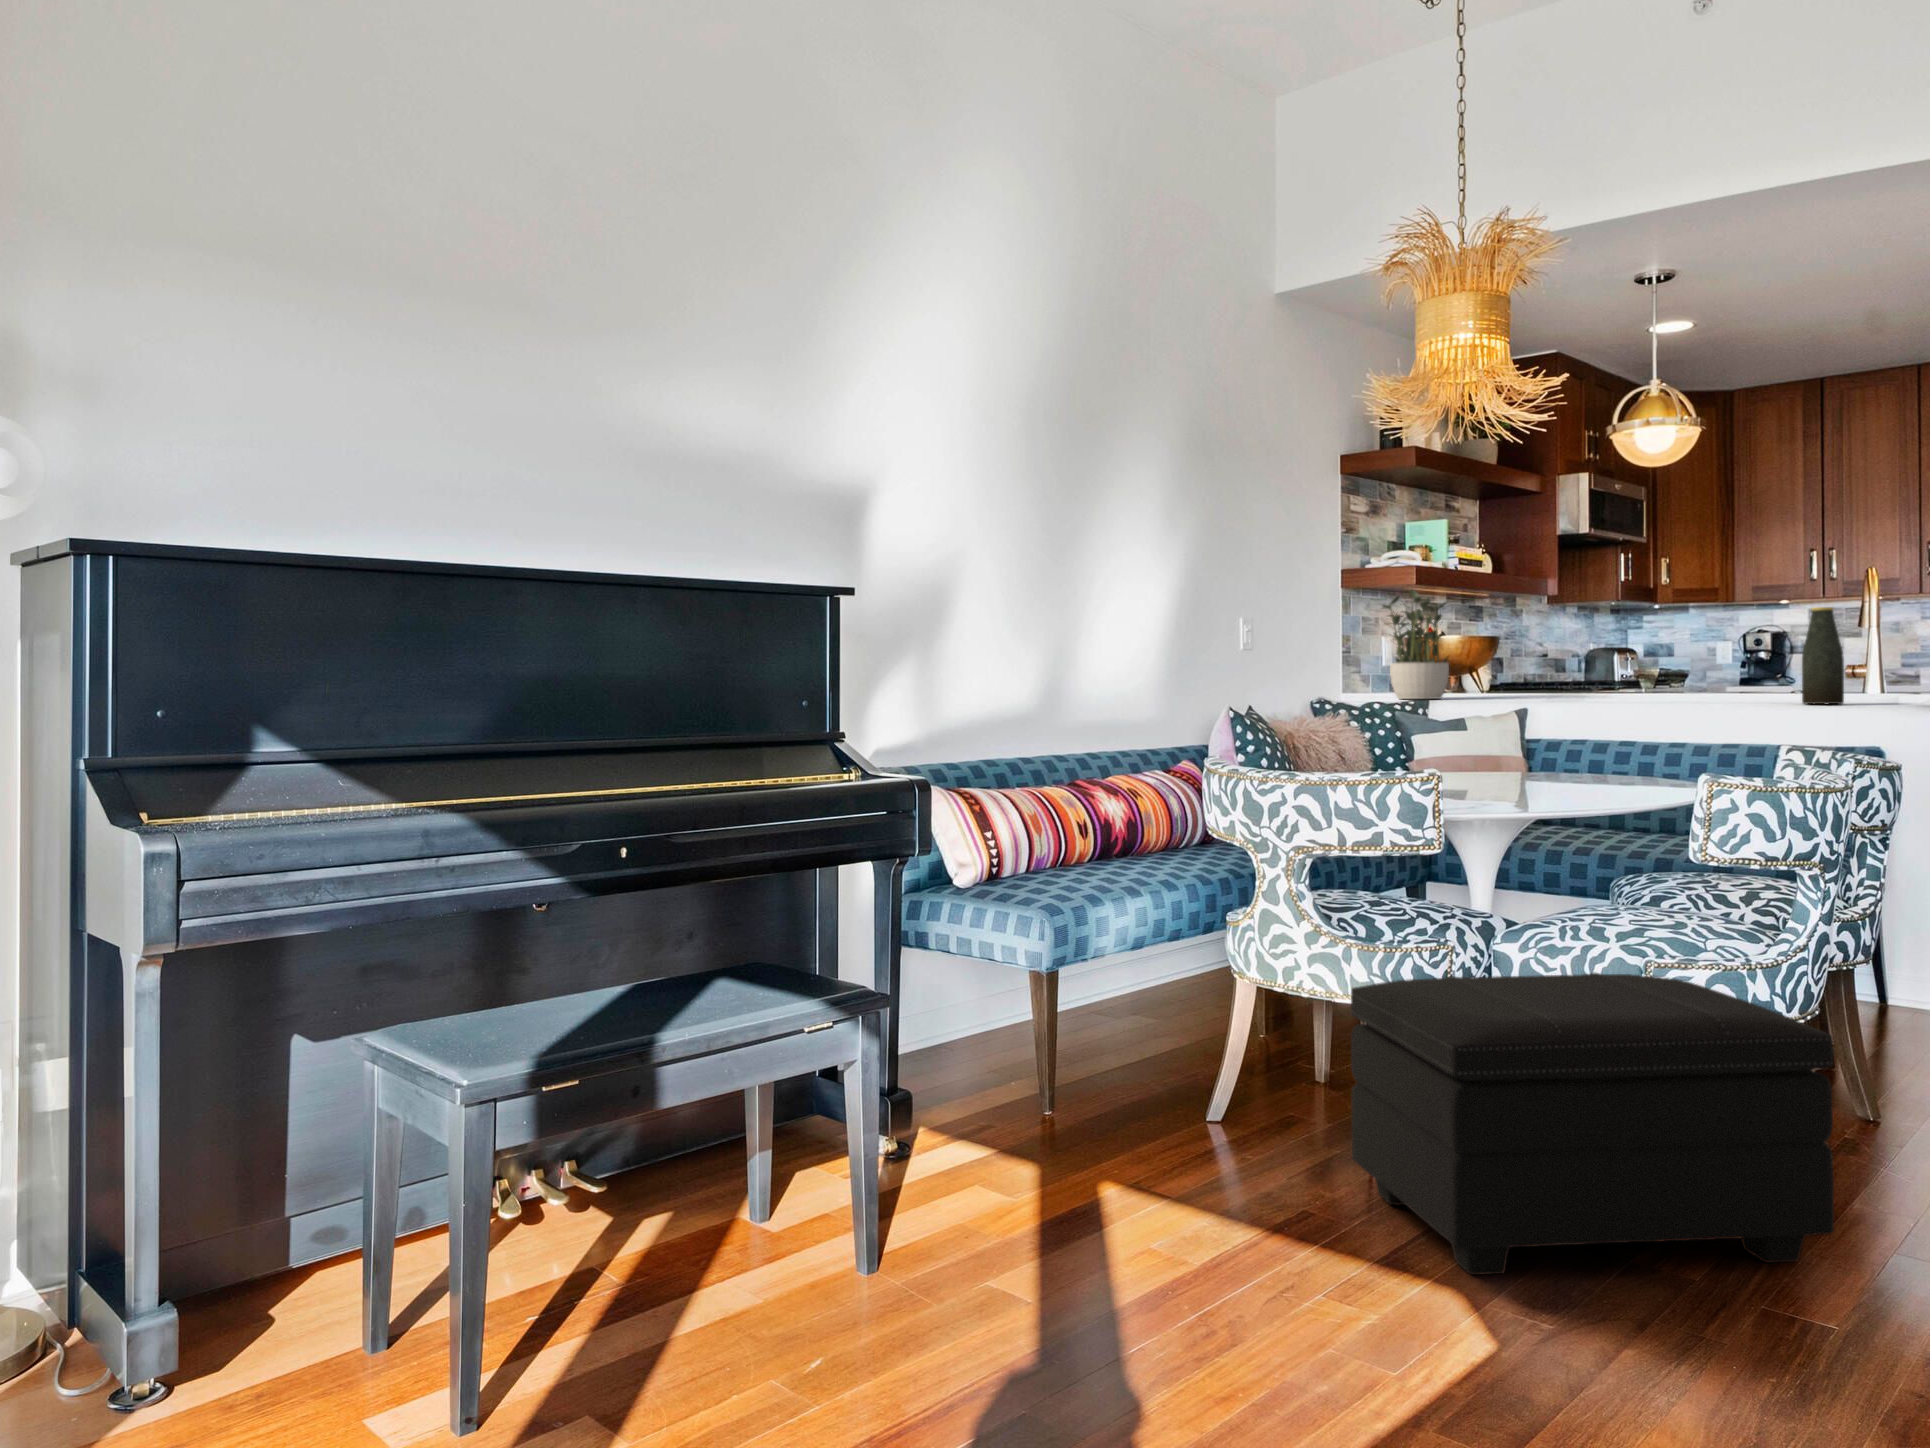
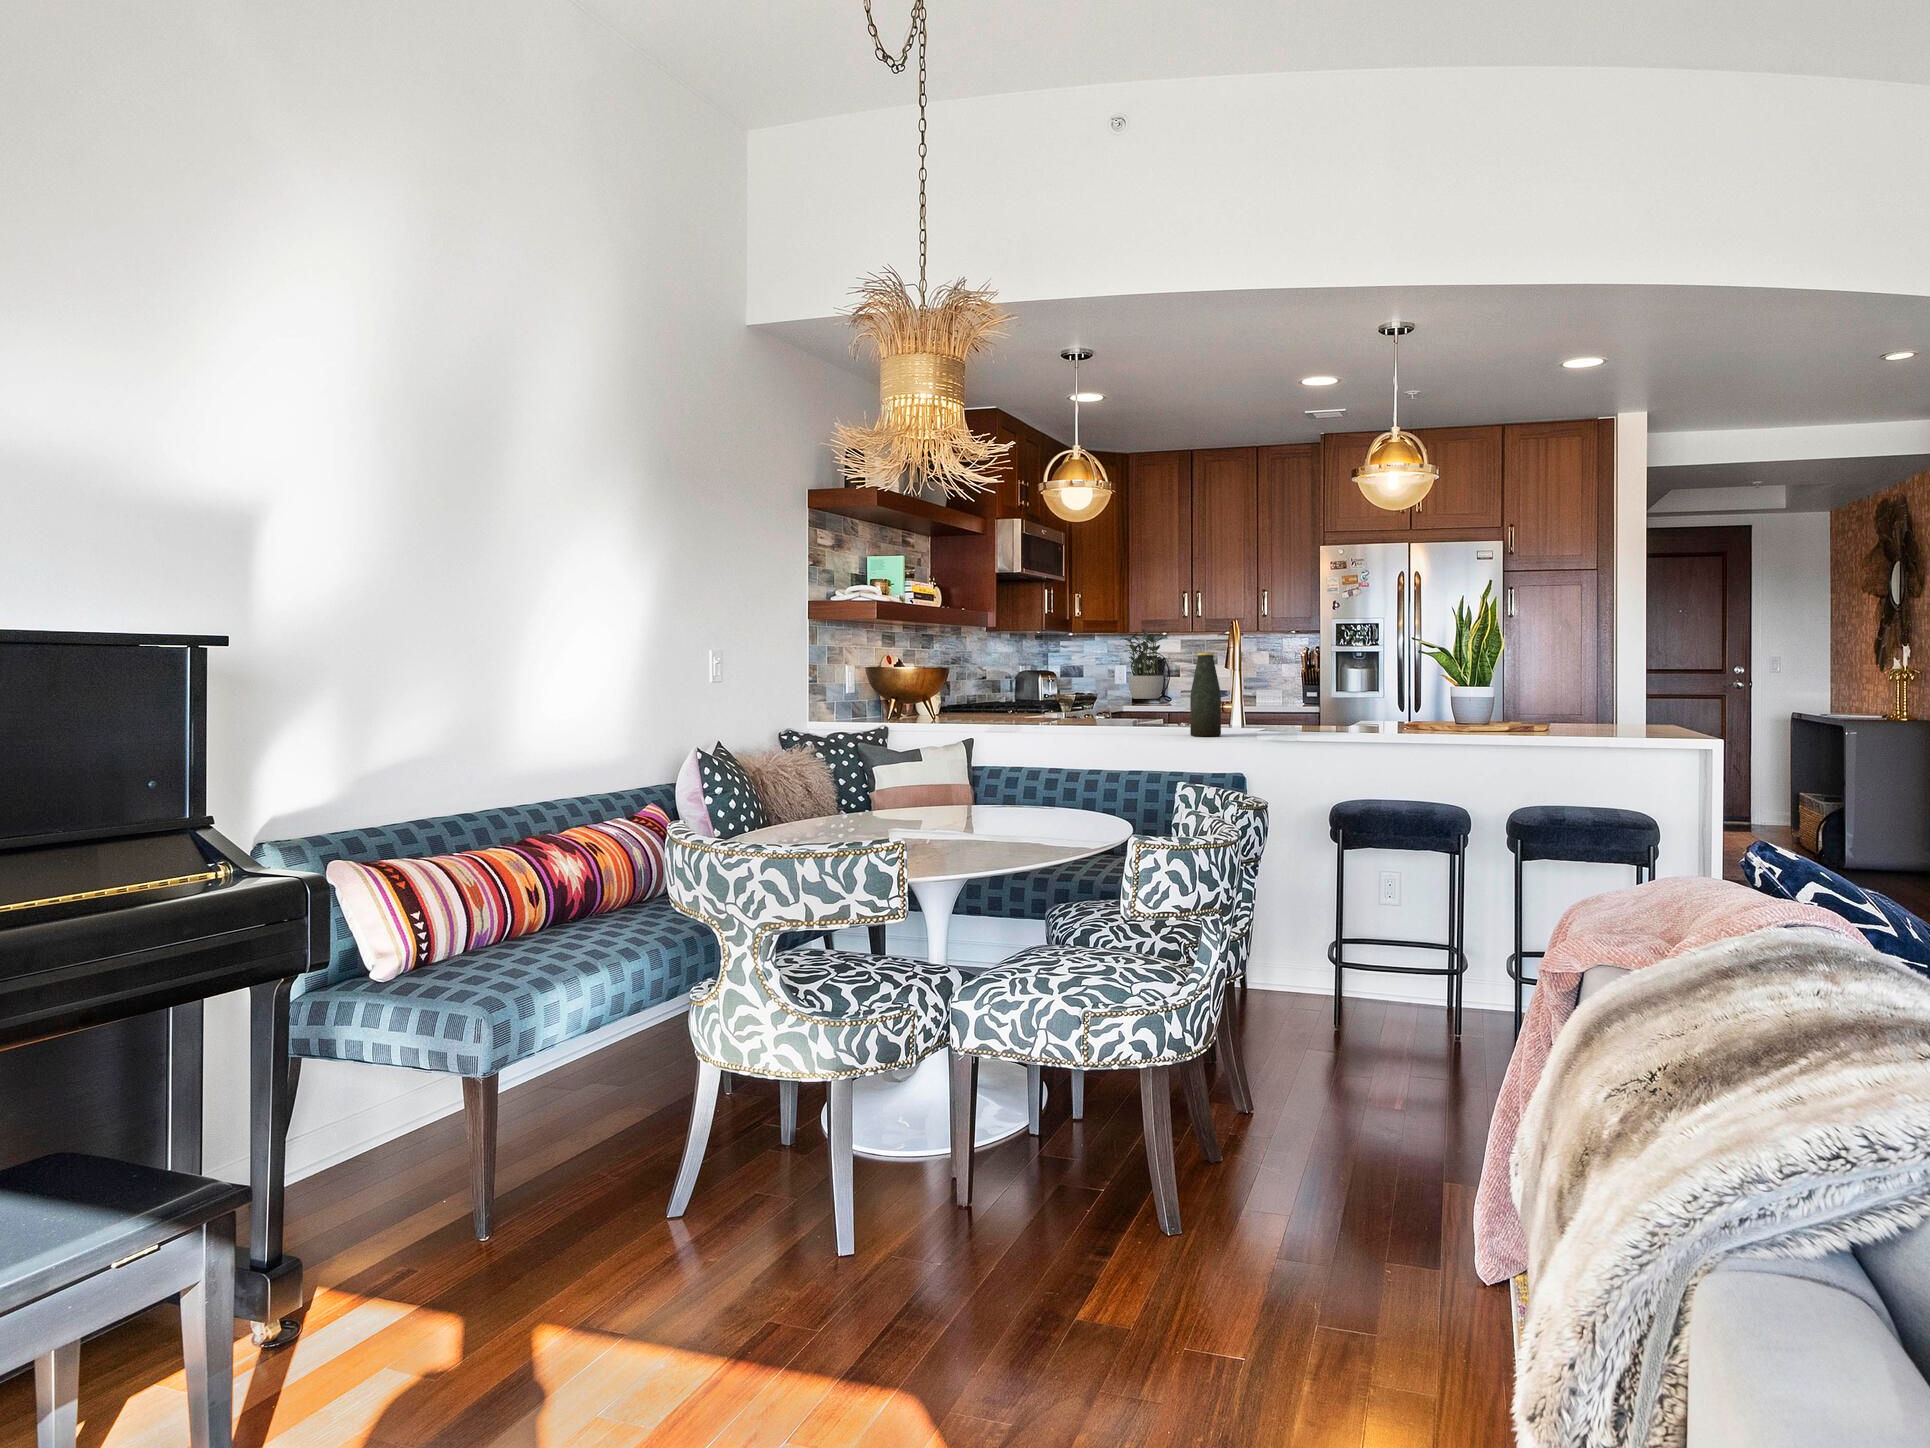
potted plant: present [1382,590,1449,699] -> present [1124,629,1164,699]
footstool: present [1351,972,1834,1275] -> none [816,1025,1240,1370]

